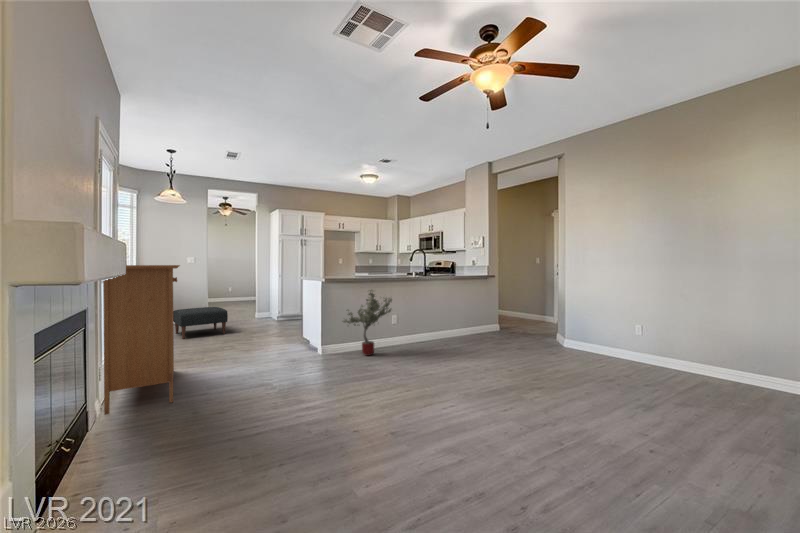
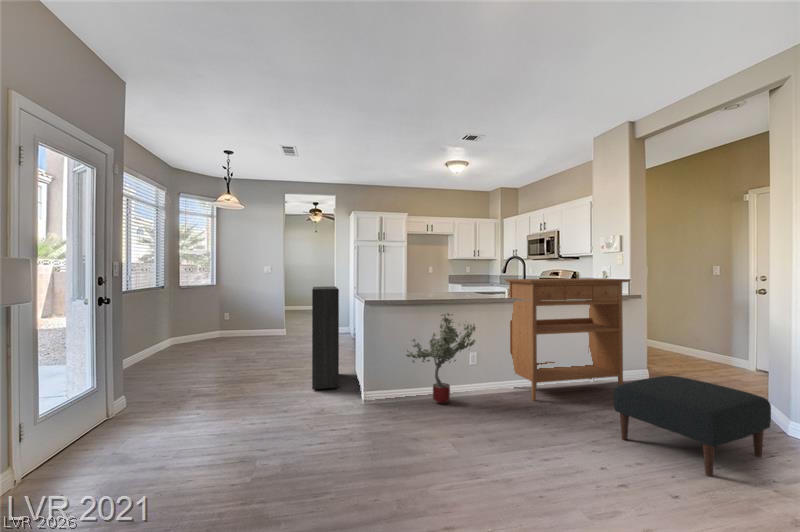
console table: present [103,265,180,415] -> present [505,278,630,401]
bookcase: none [256,272,304,355] -> present [312,286,360,393]
ottoman: present [173,307,228,339] -> present [614,376,771,477]

